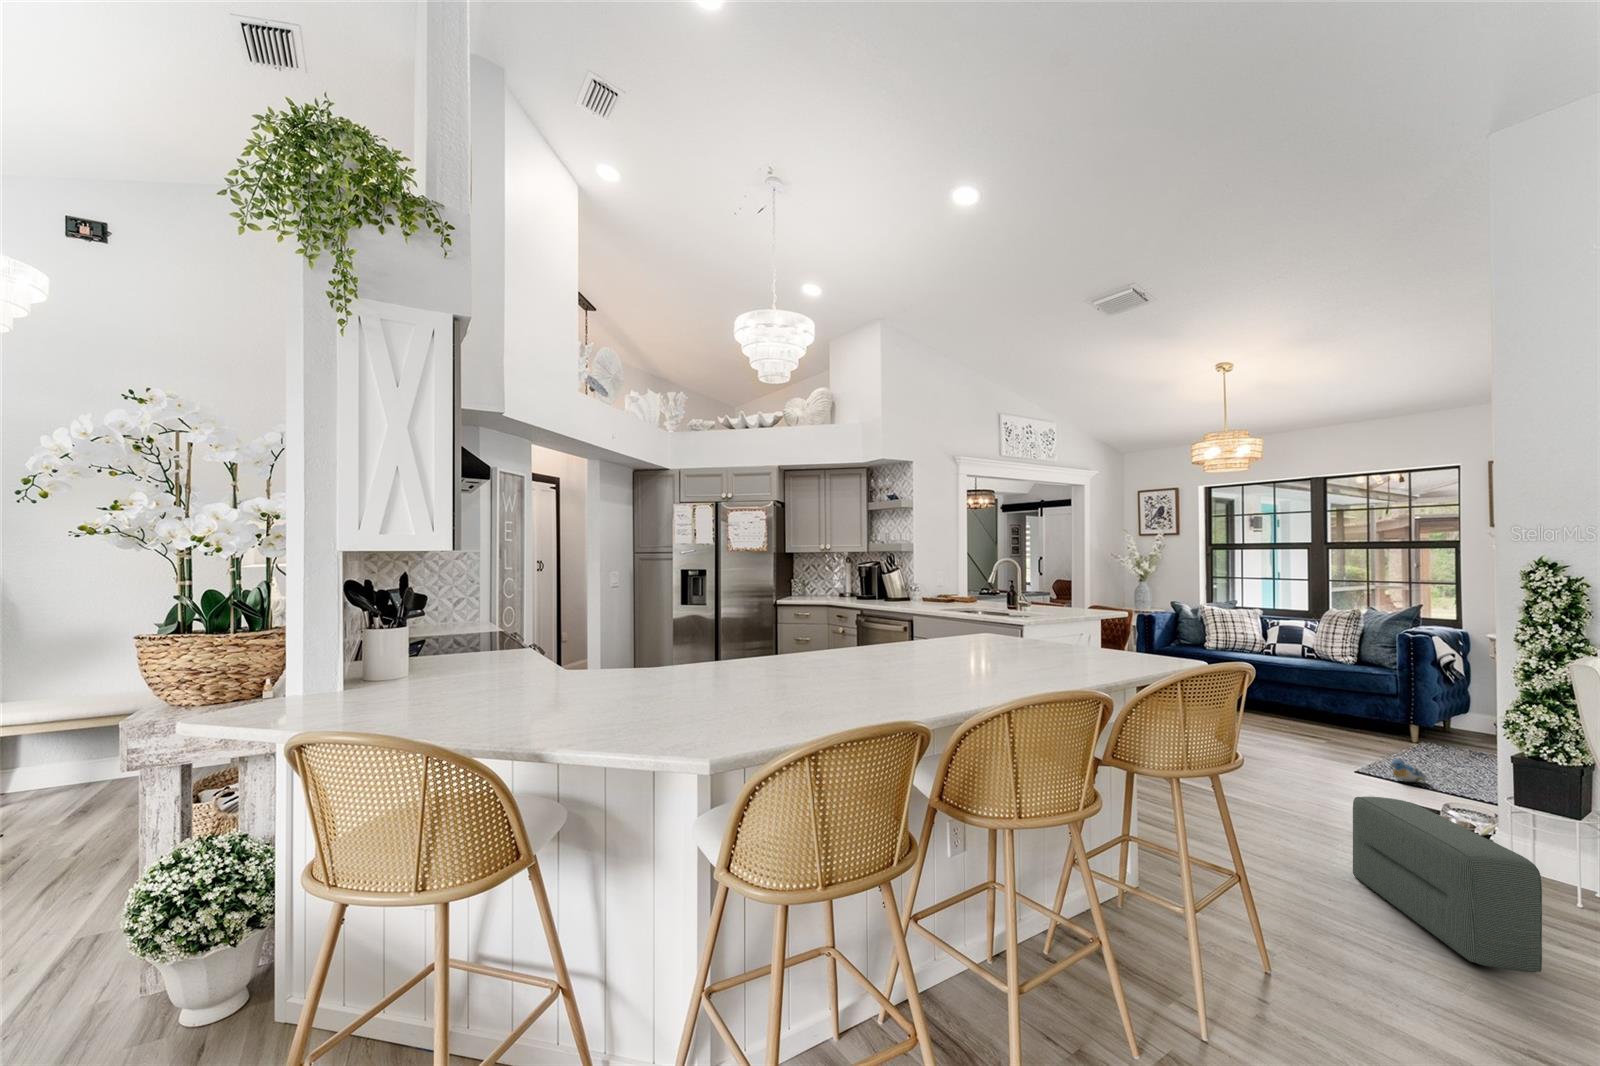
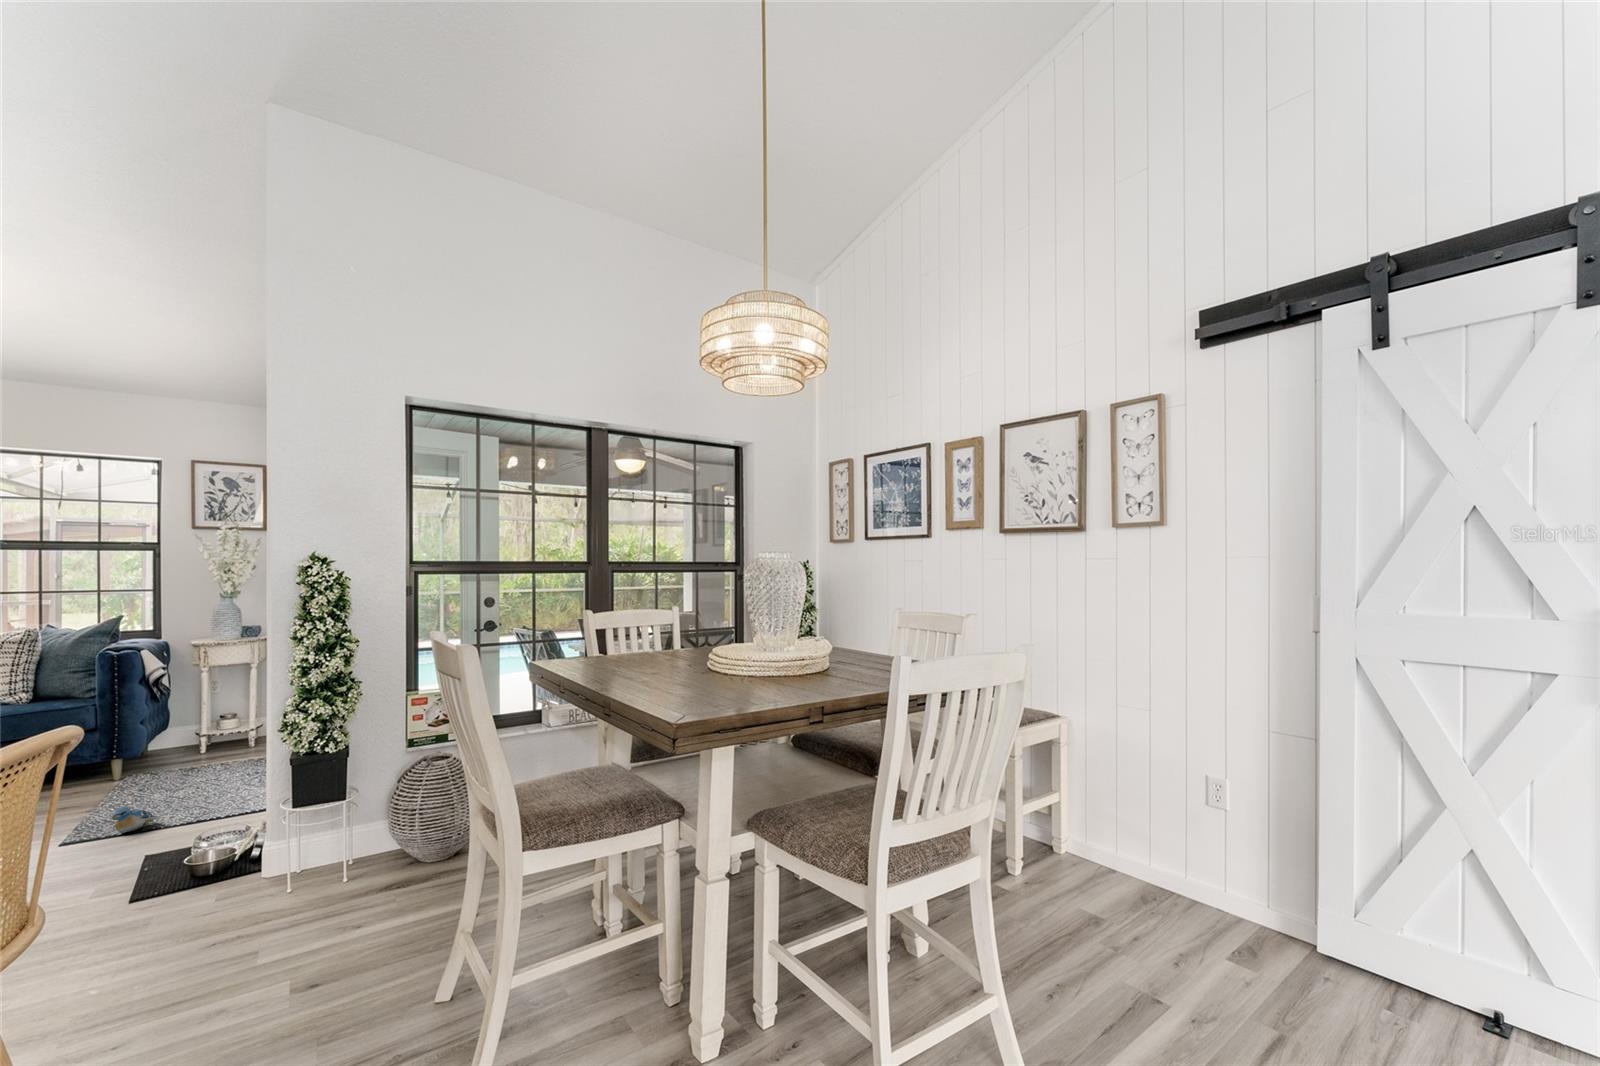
pouf: present [1353,797,1542,972] -> none [128,853,364,1005]

